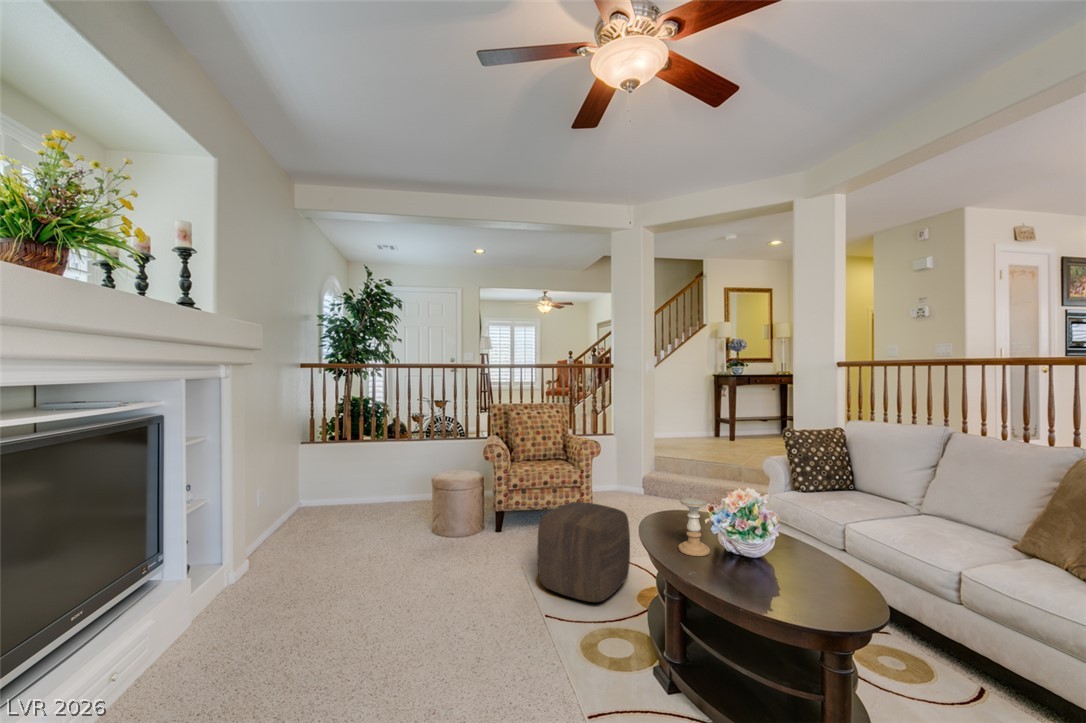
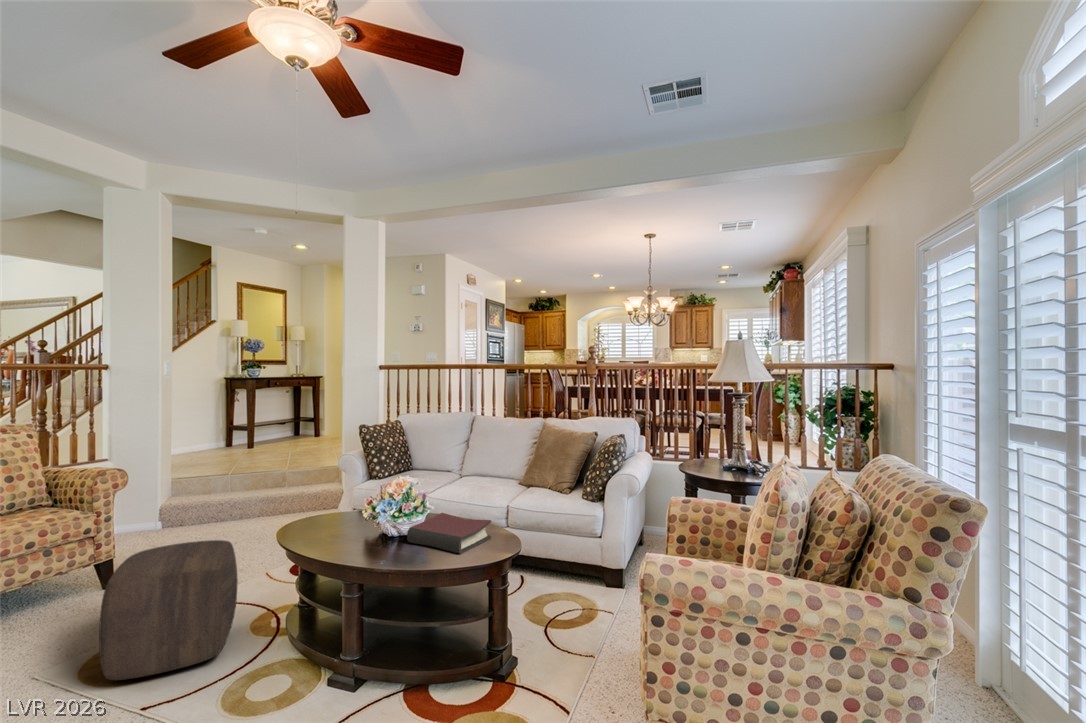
candle holder: present [679,498,710,556] -> none [347,494,377,549]
hardback book: none [735,547,848,607] -> present [407,513,491,554]

